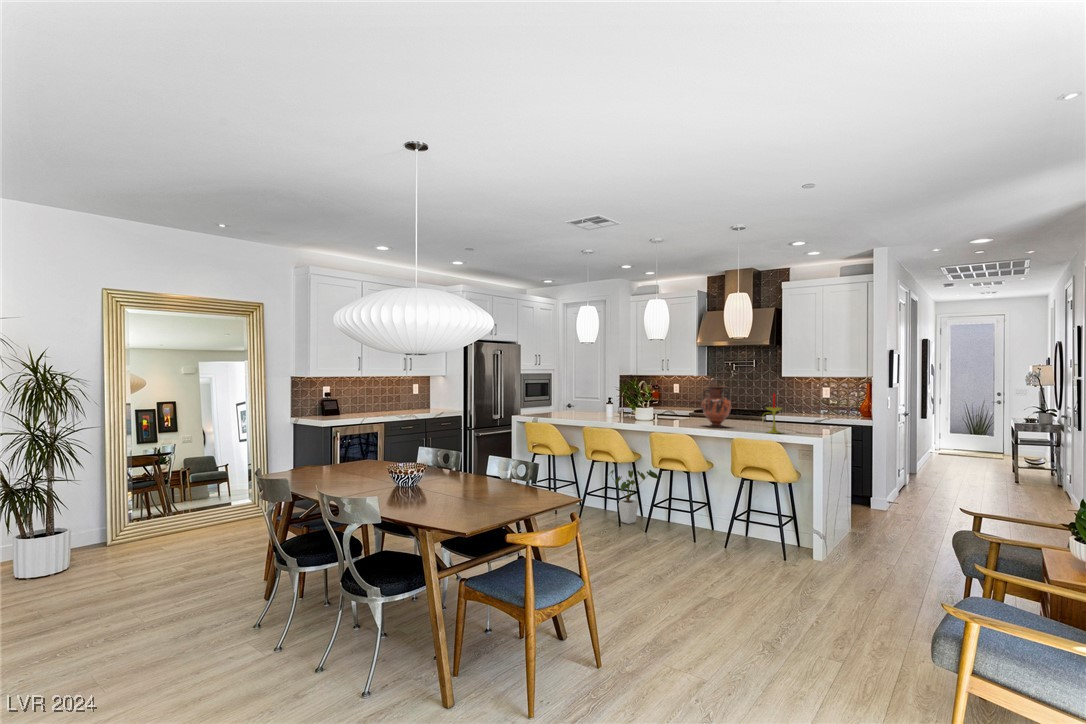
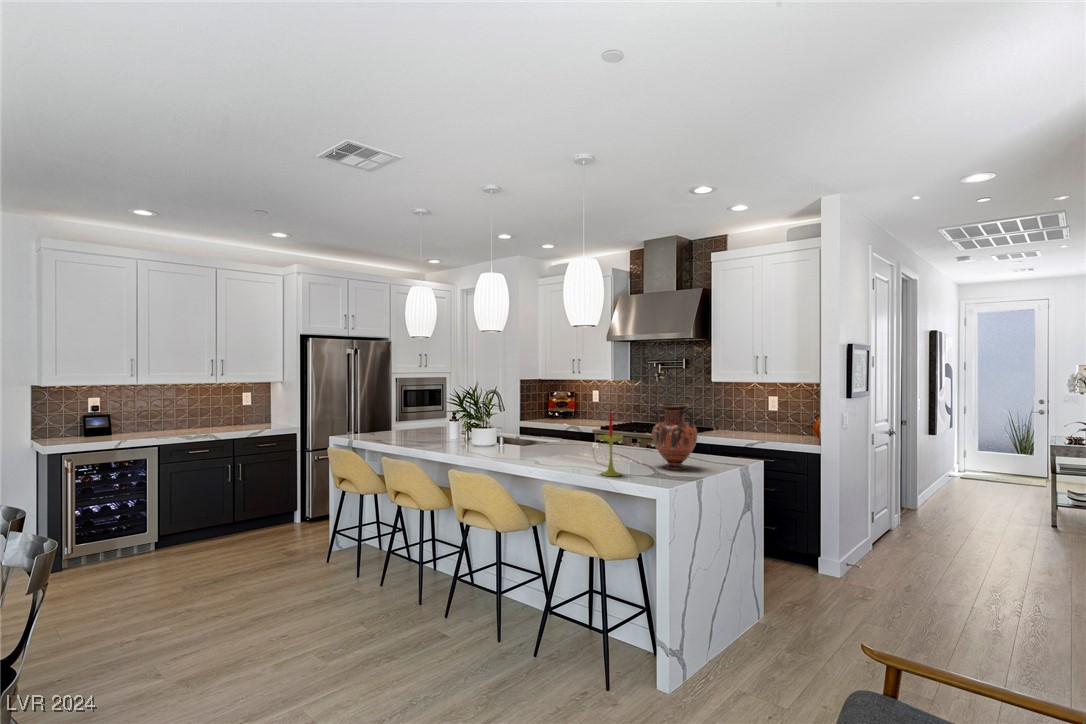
vase: present [702,386,731,427] -> present [652,404,697,469]
house plant: present [610,470,658,524] -> none [404,519,480,598]

